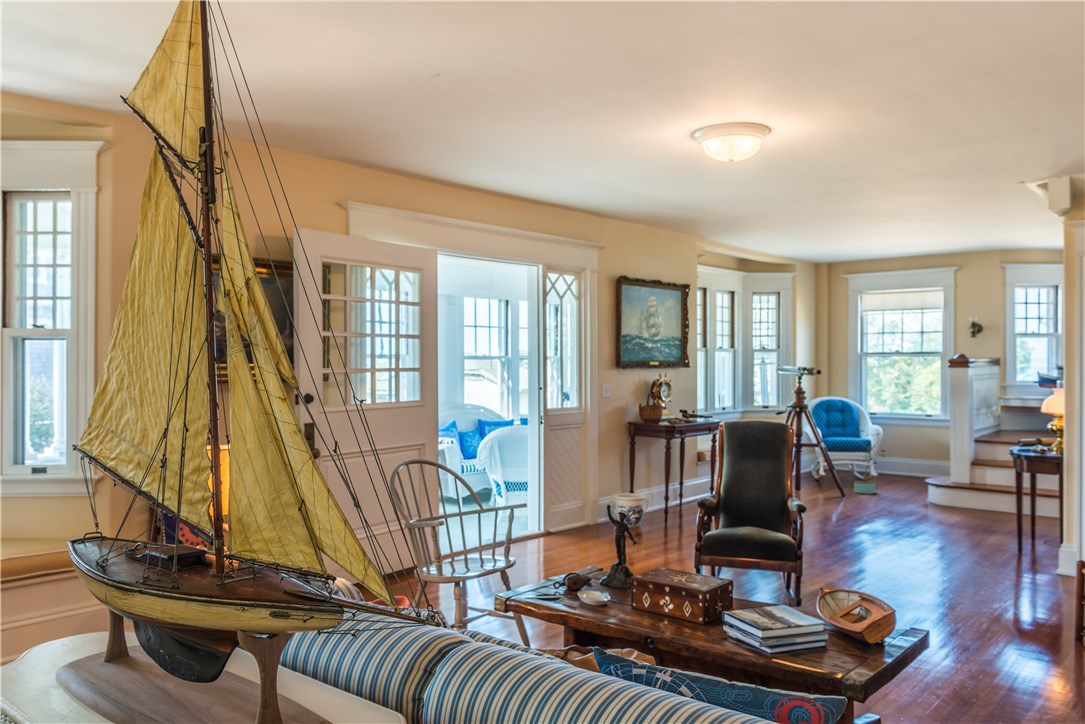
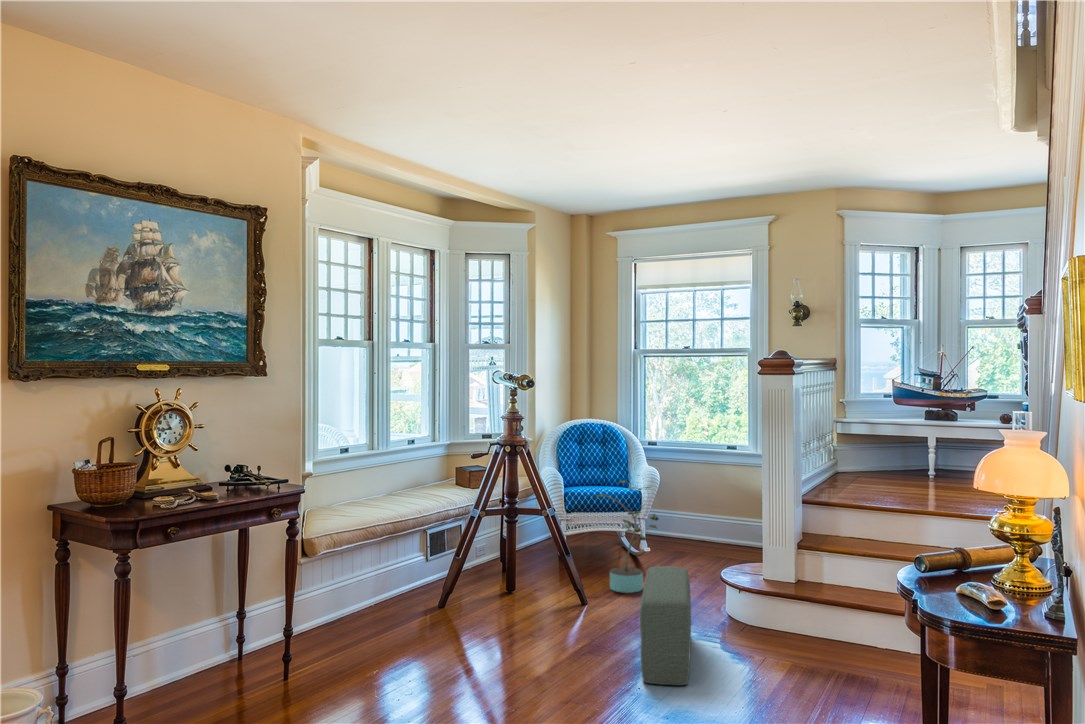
pouf: none [884,470,913,519] -> present [640,566,691,685]

